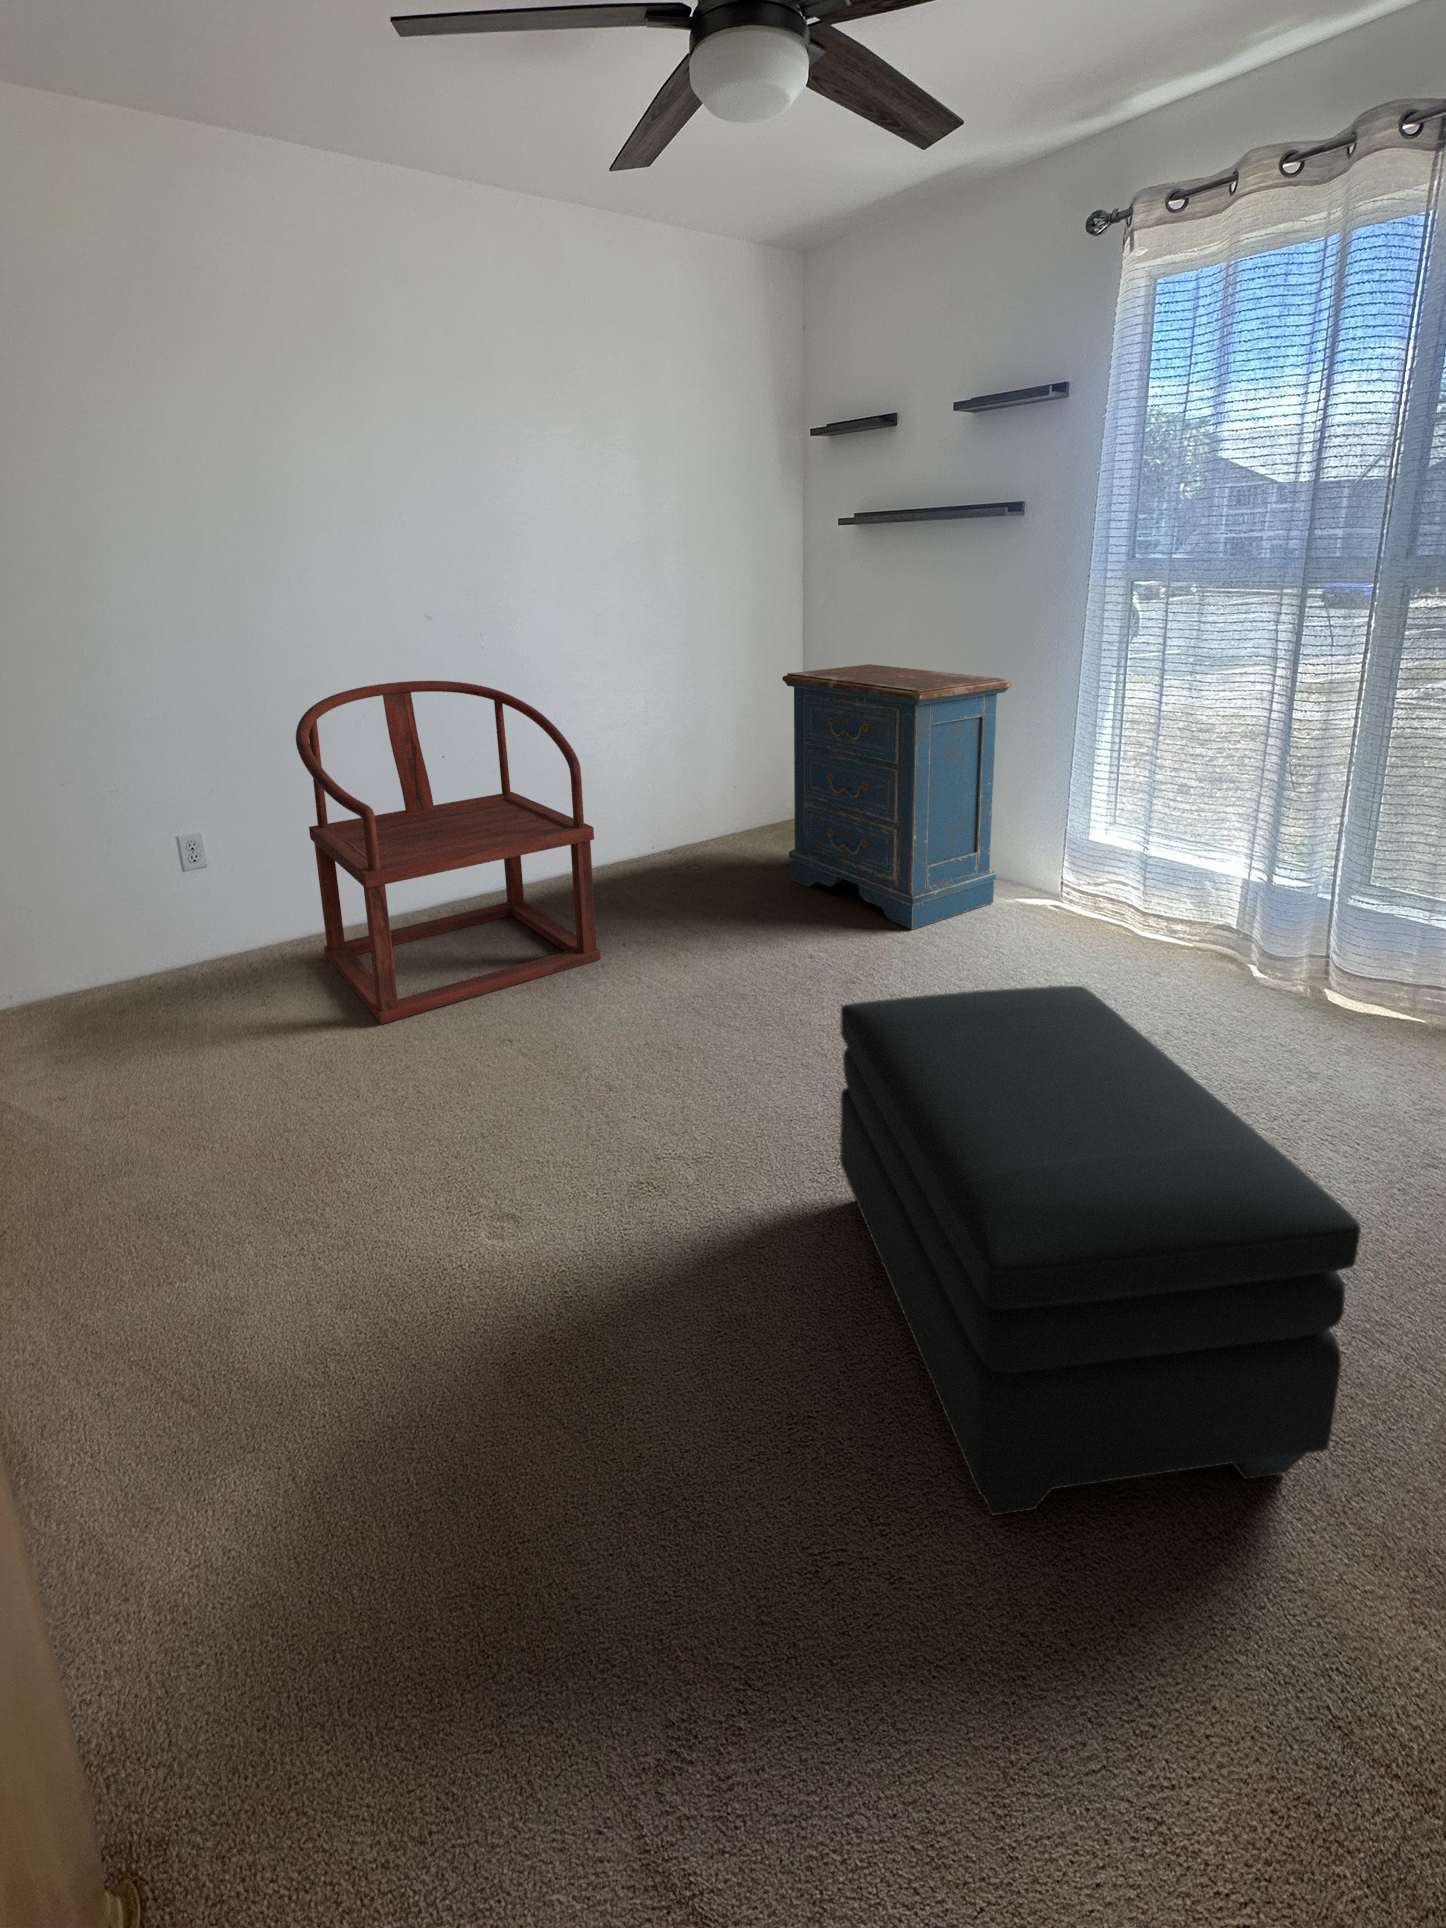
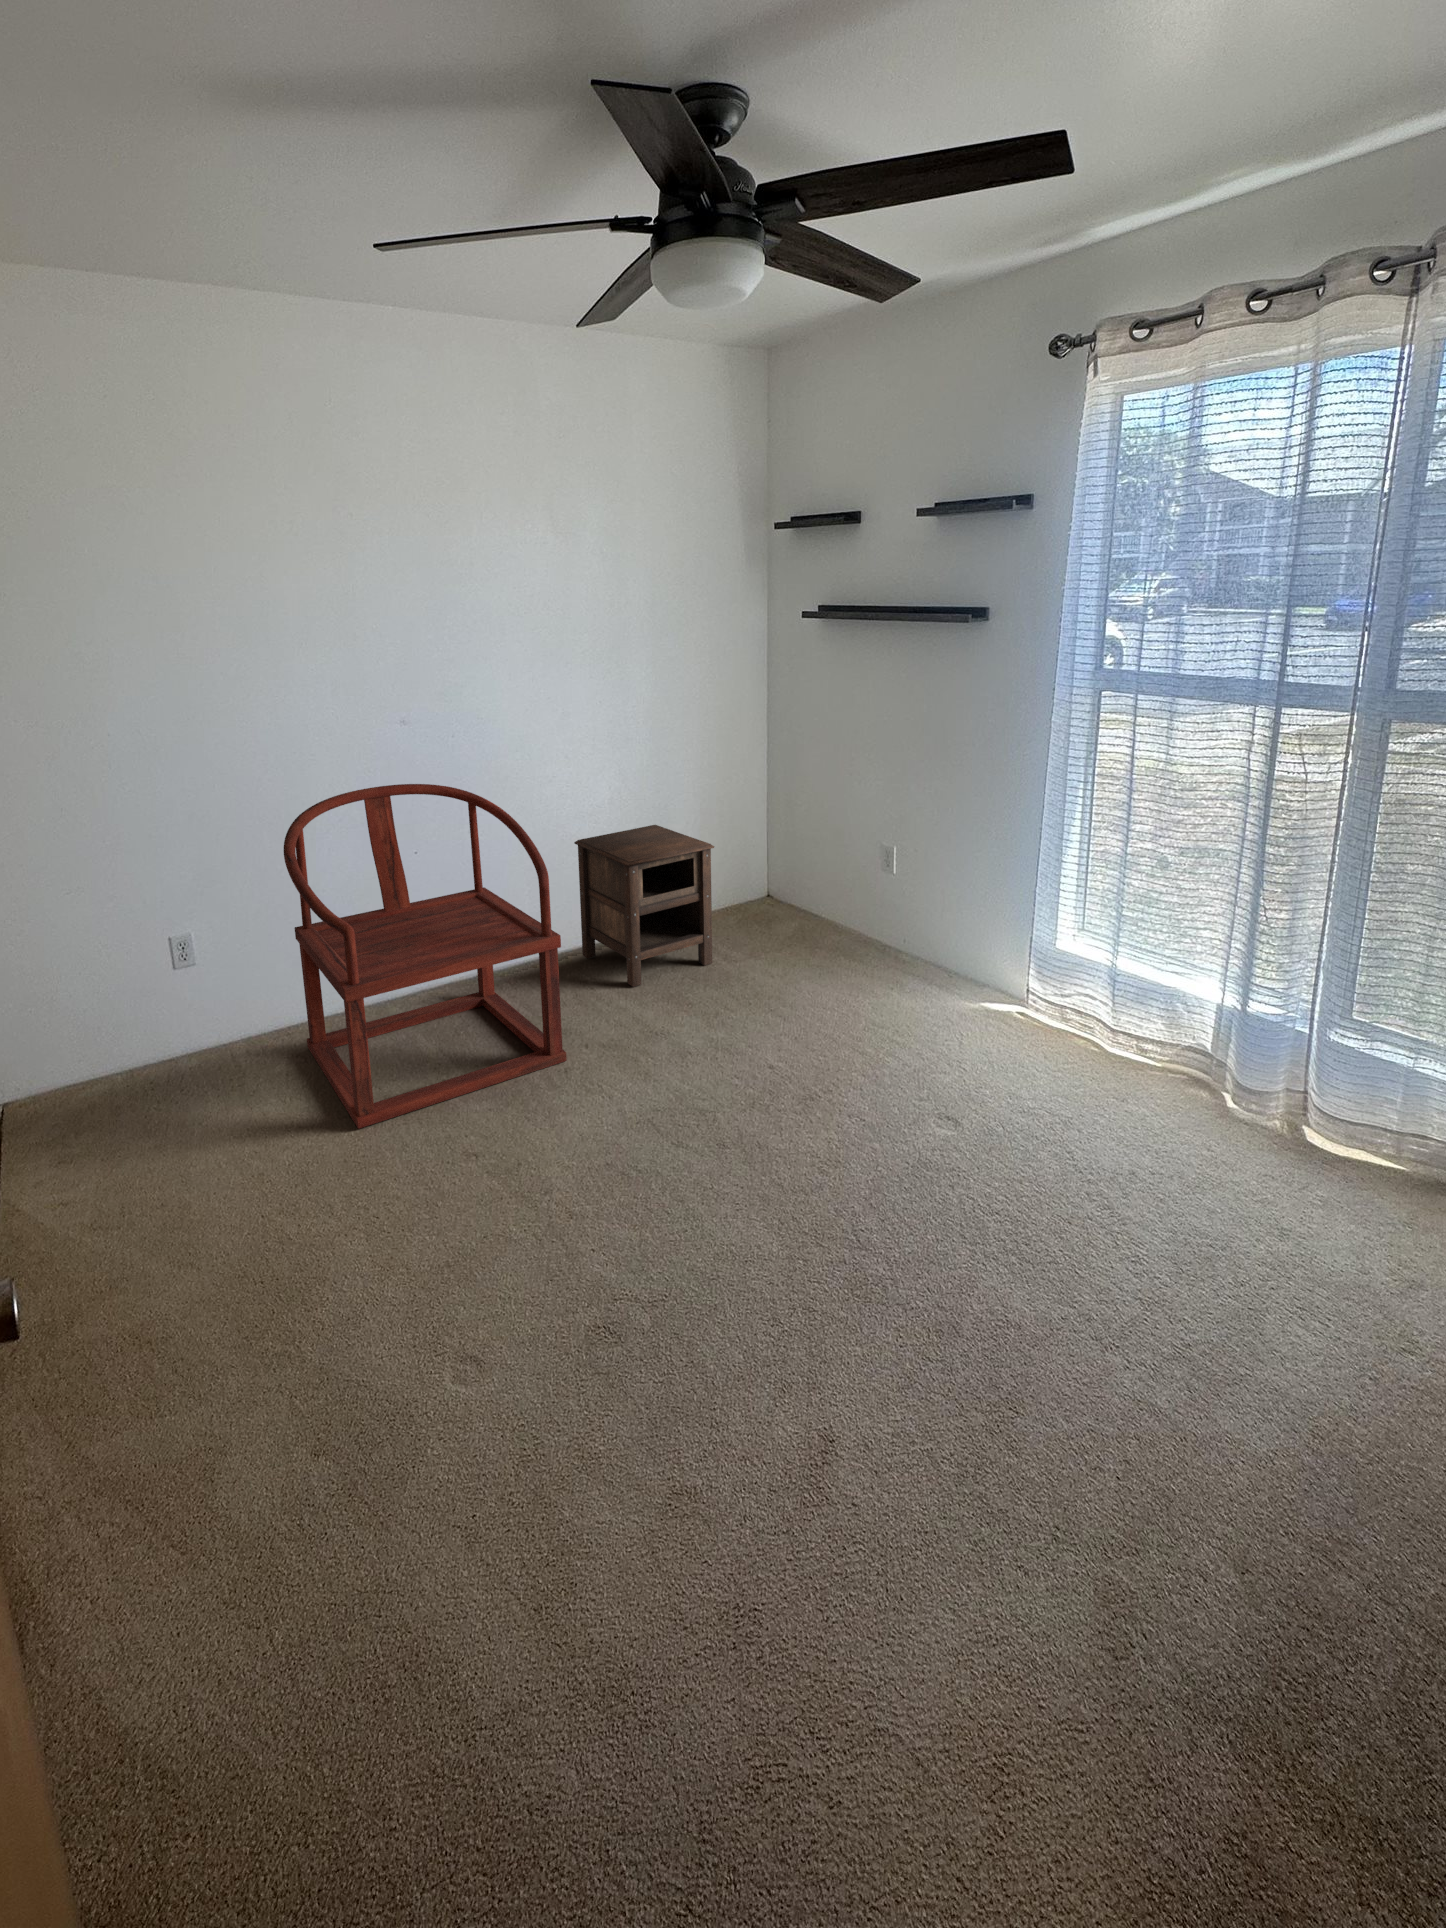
dresser: present [782,664,1011,929] -> none [747,759,976,1036]
nightstand: none [606,737,750,895] -> present [574,825,714,987]
ottoman: present [840,986,1361,1516] -> none [793,1155,1307,1739]

